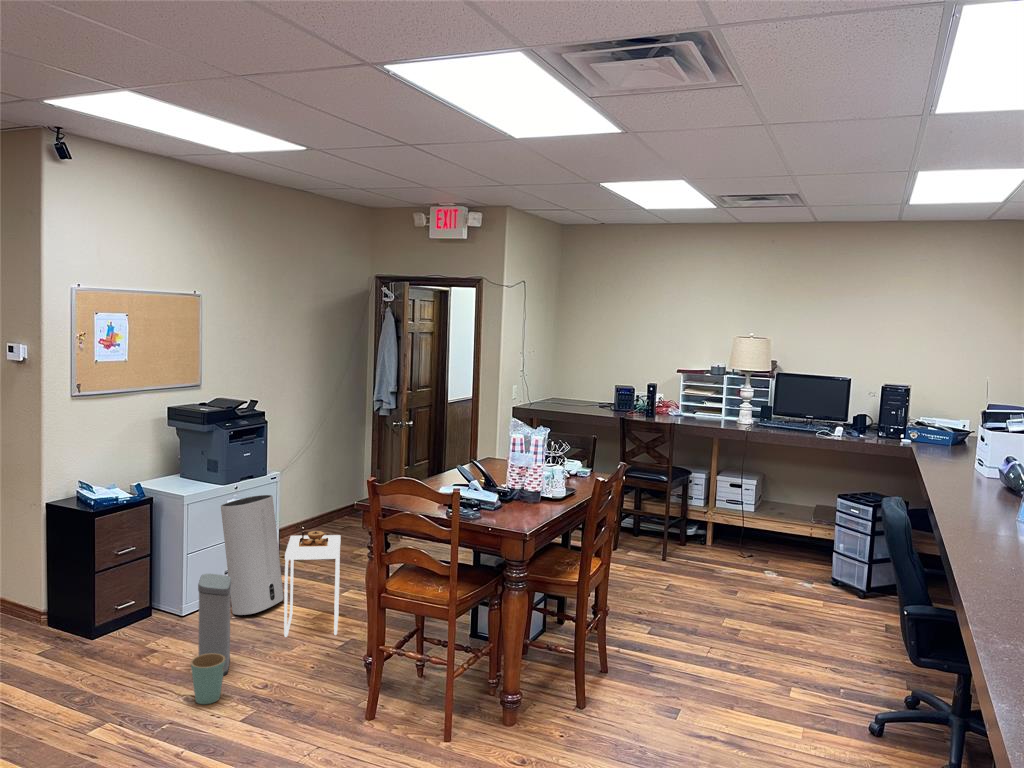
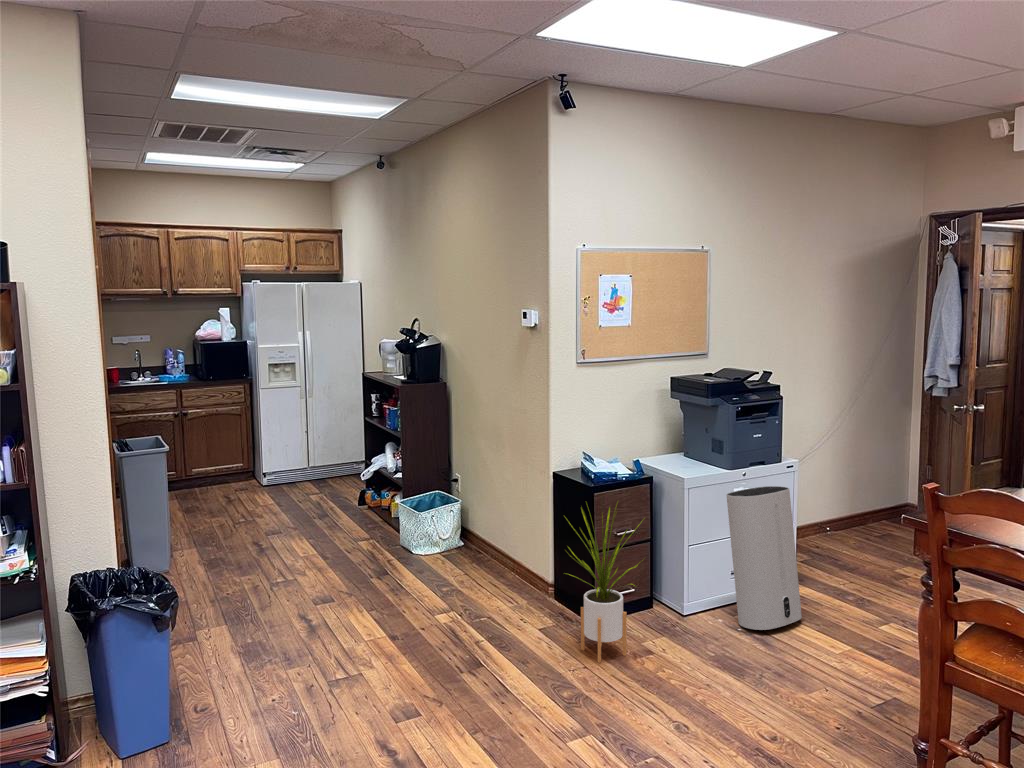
house plant: none [67,519,152,669] -> present [565,507,644,663]
side table: present [284,531,341,637] -> none [801,540,881,686]
trash can: present [191,574,231,704] -> none [682,577,735,744]

